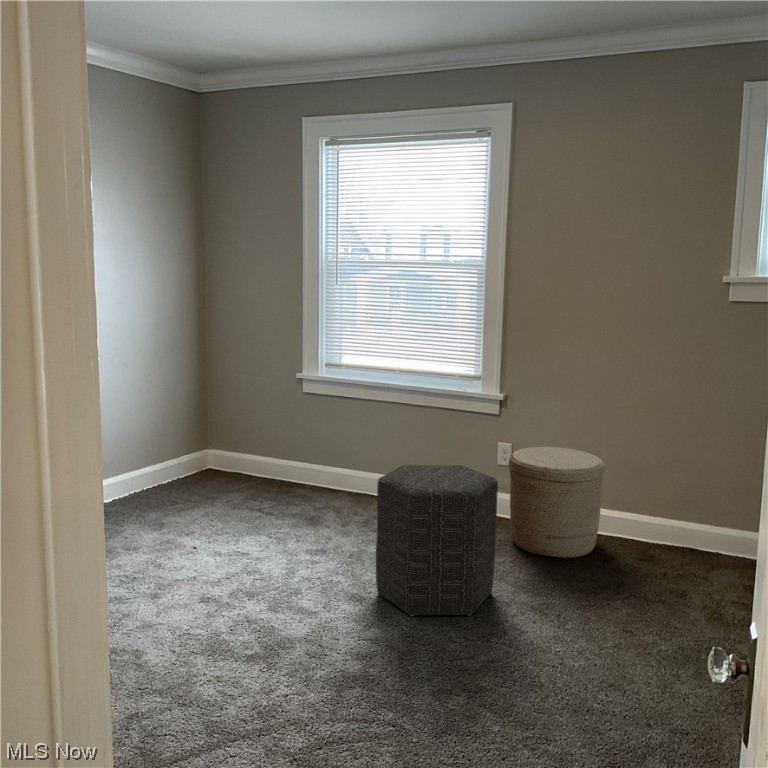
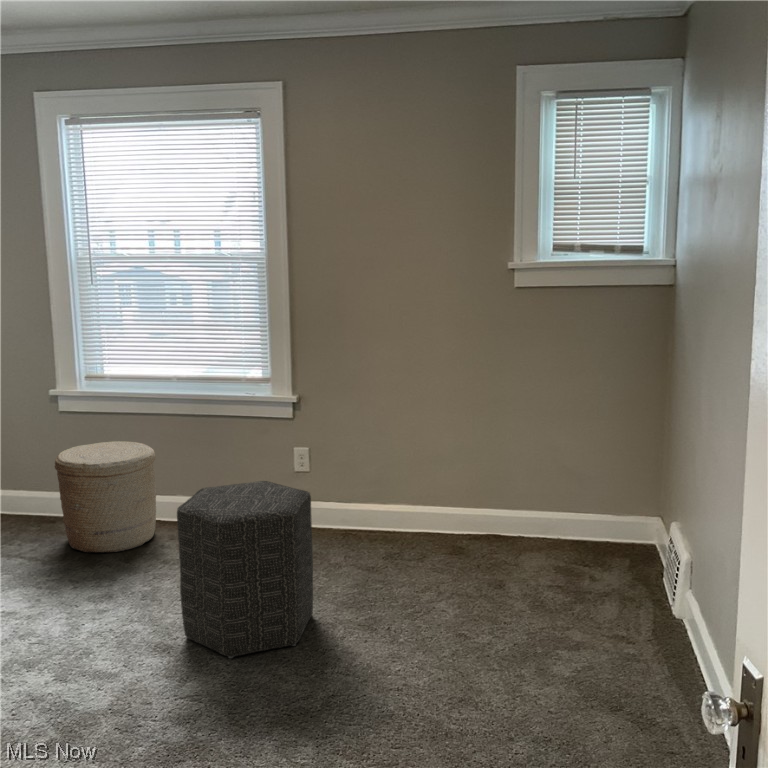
woven basket: present [508,447,605,558] -> present [55,441,156,553]

